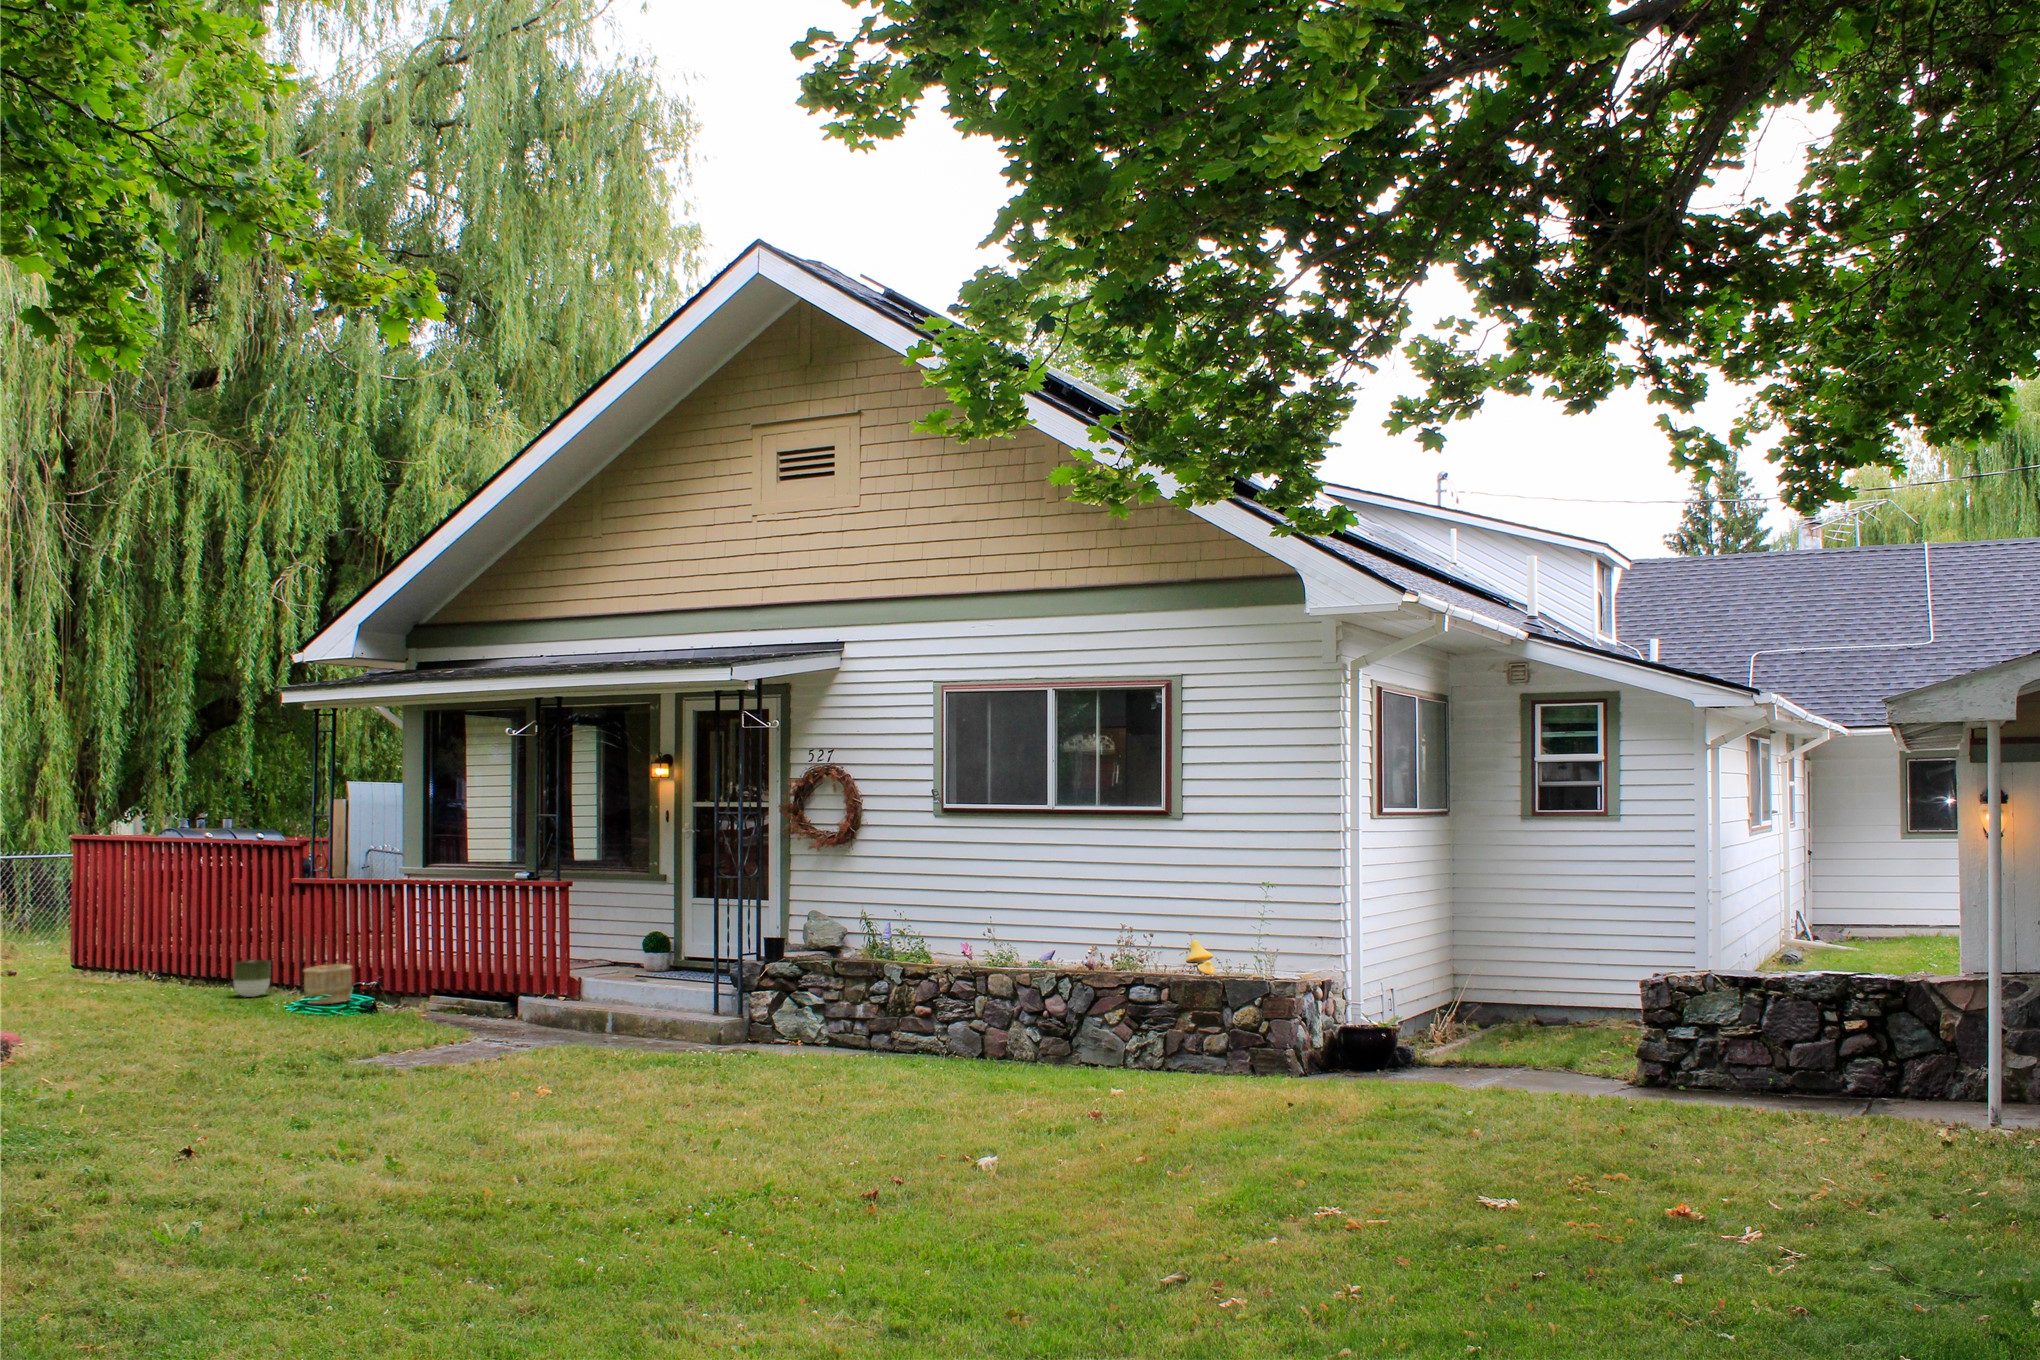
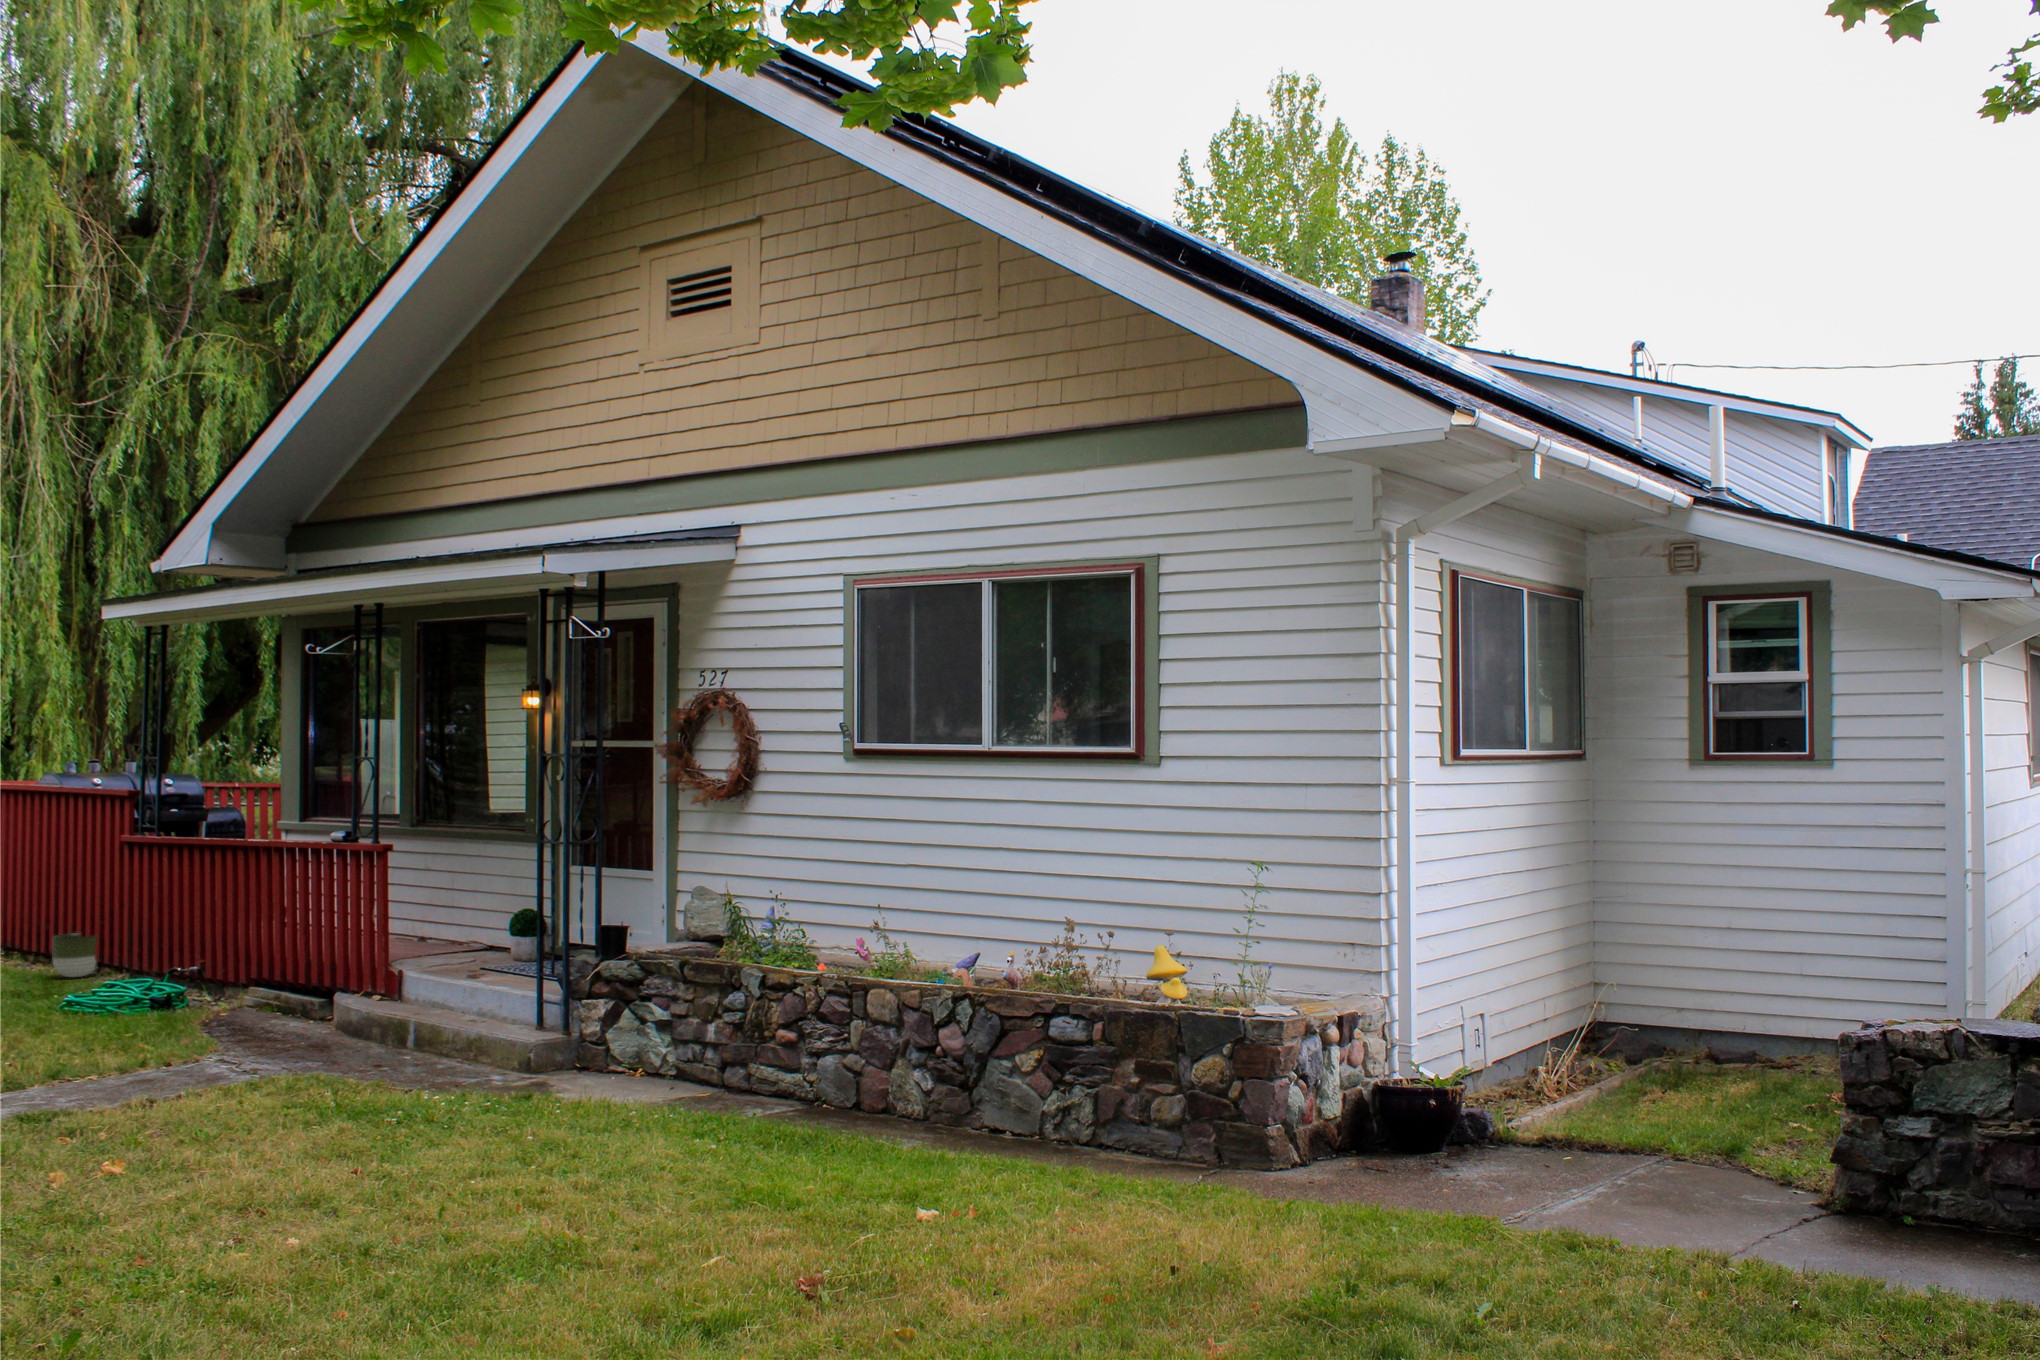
wooden bucket: present [304,964,352,1004] -> none [110,941,173,992]

